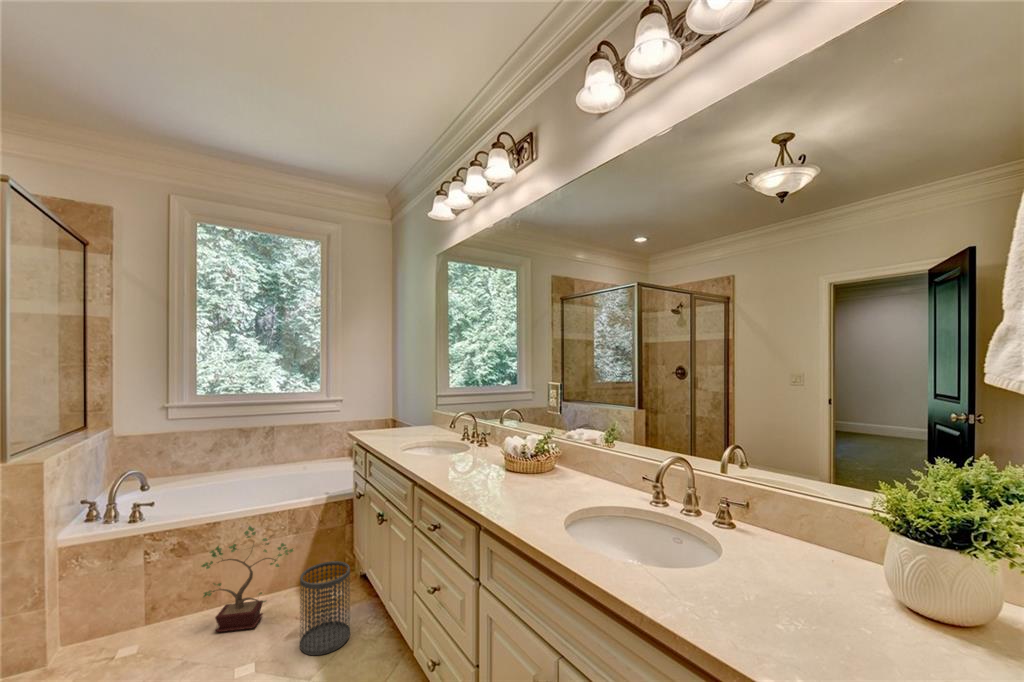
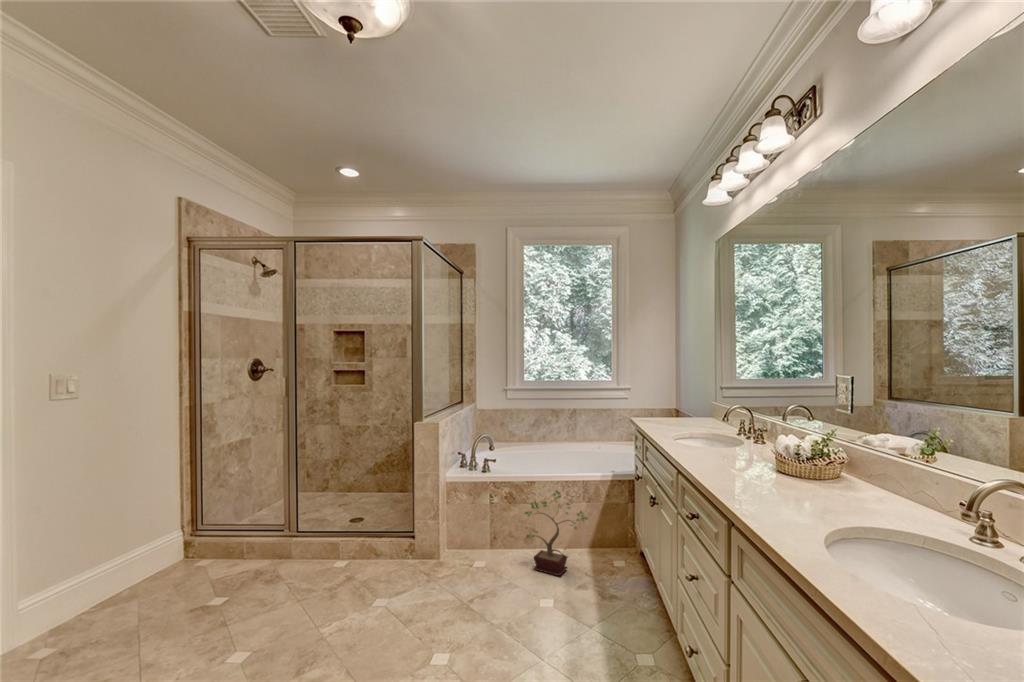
wastebasket: present [300,561,350,655] -> none [590,536,635,619]

